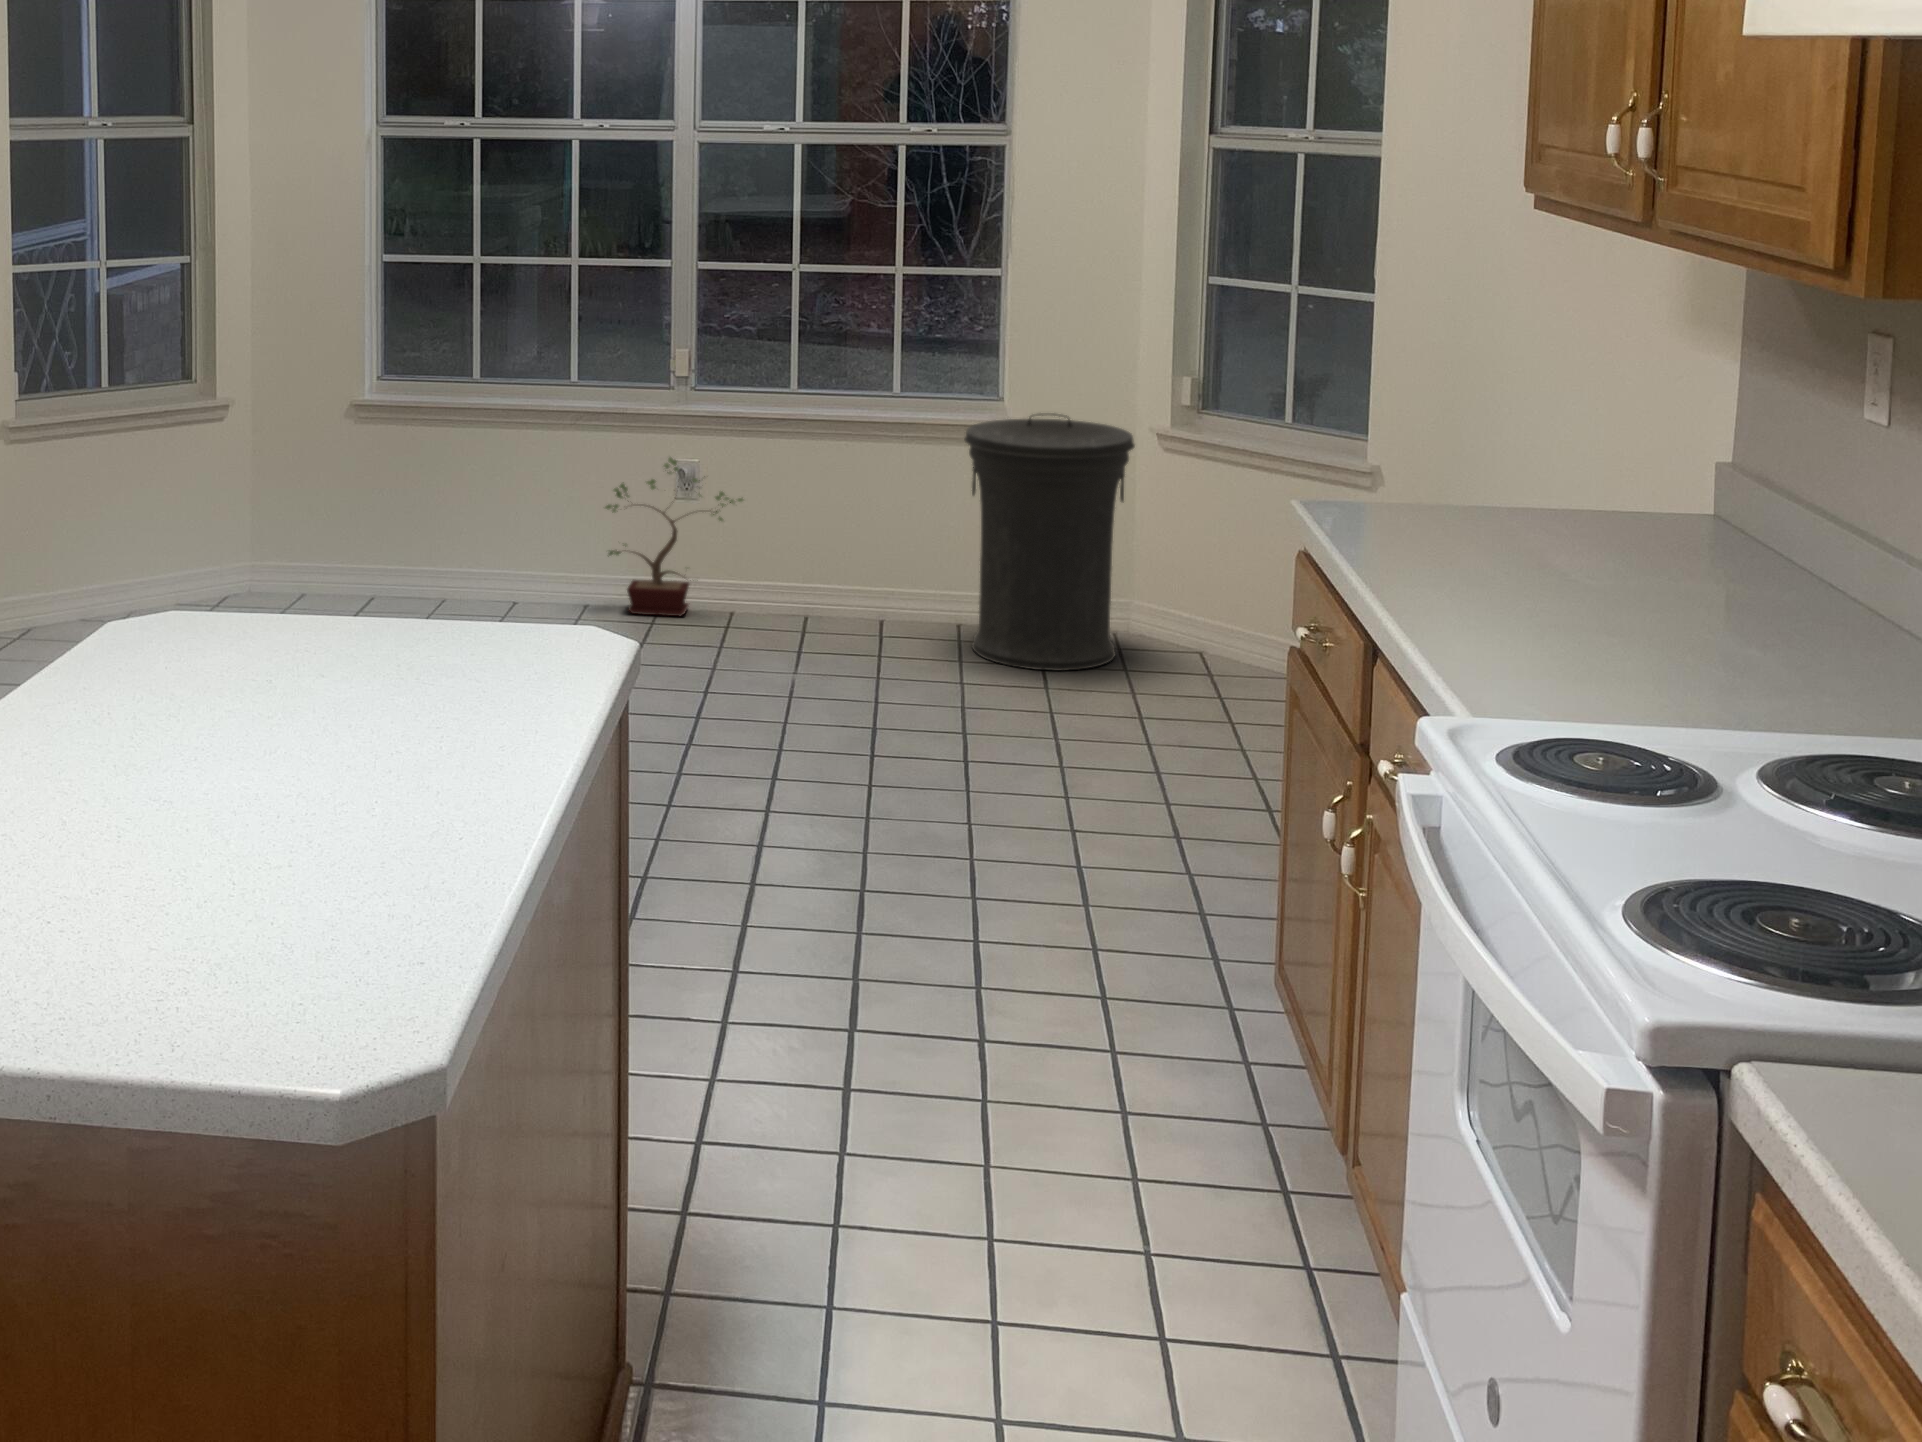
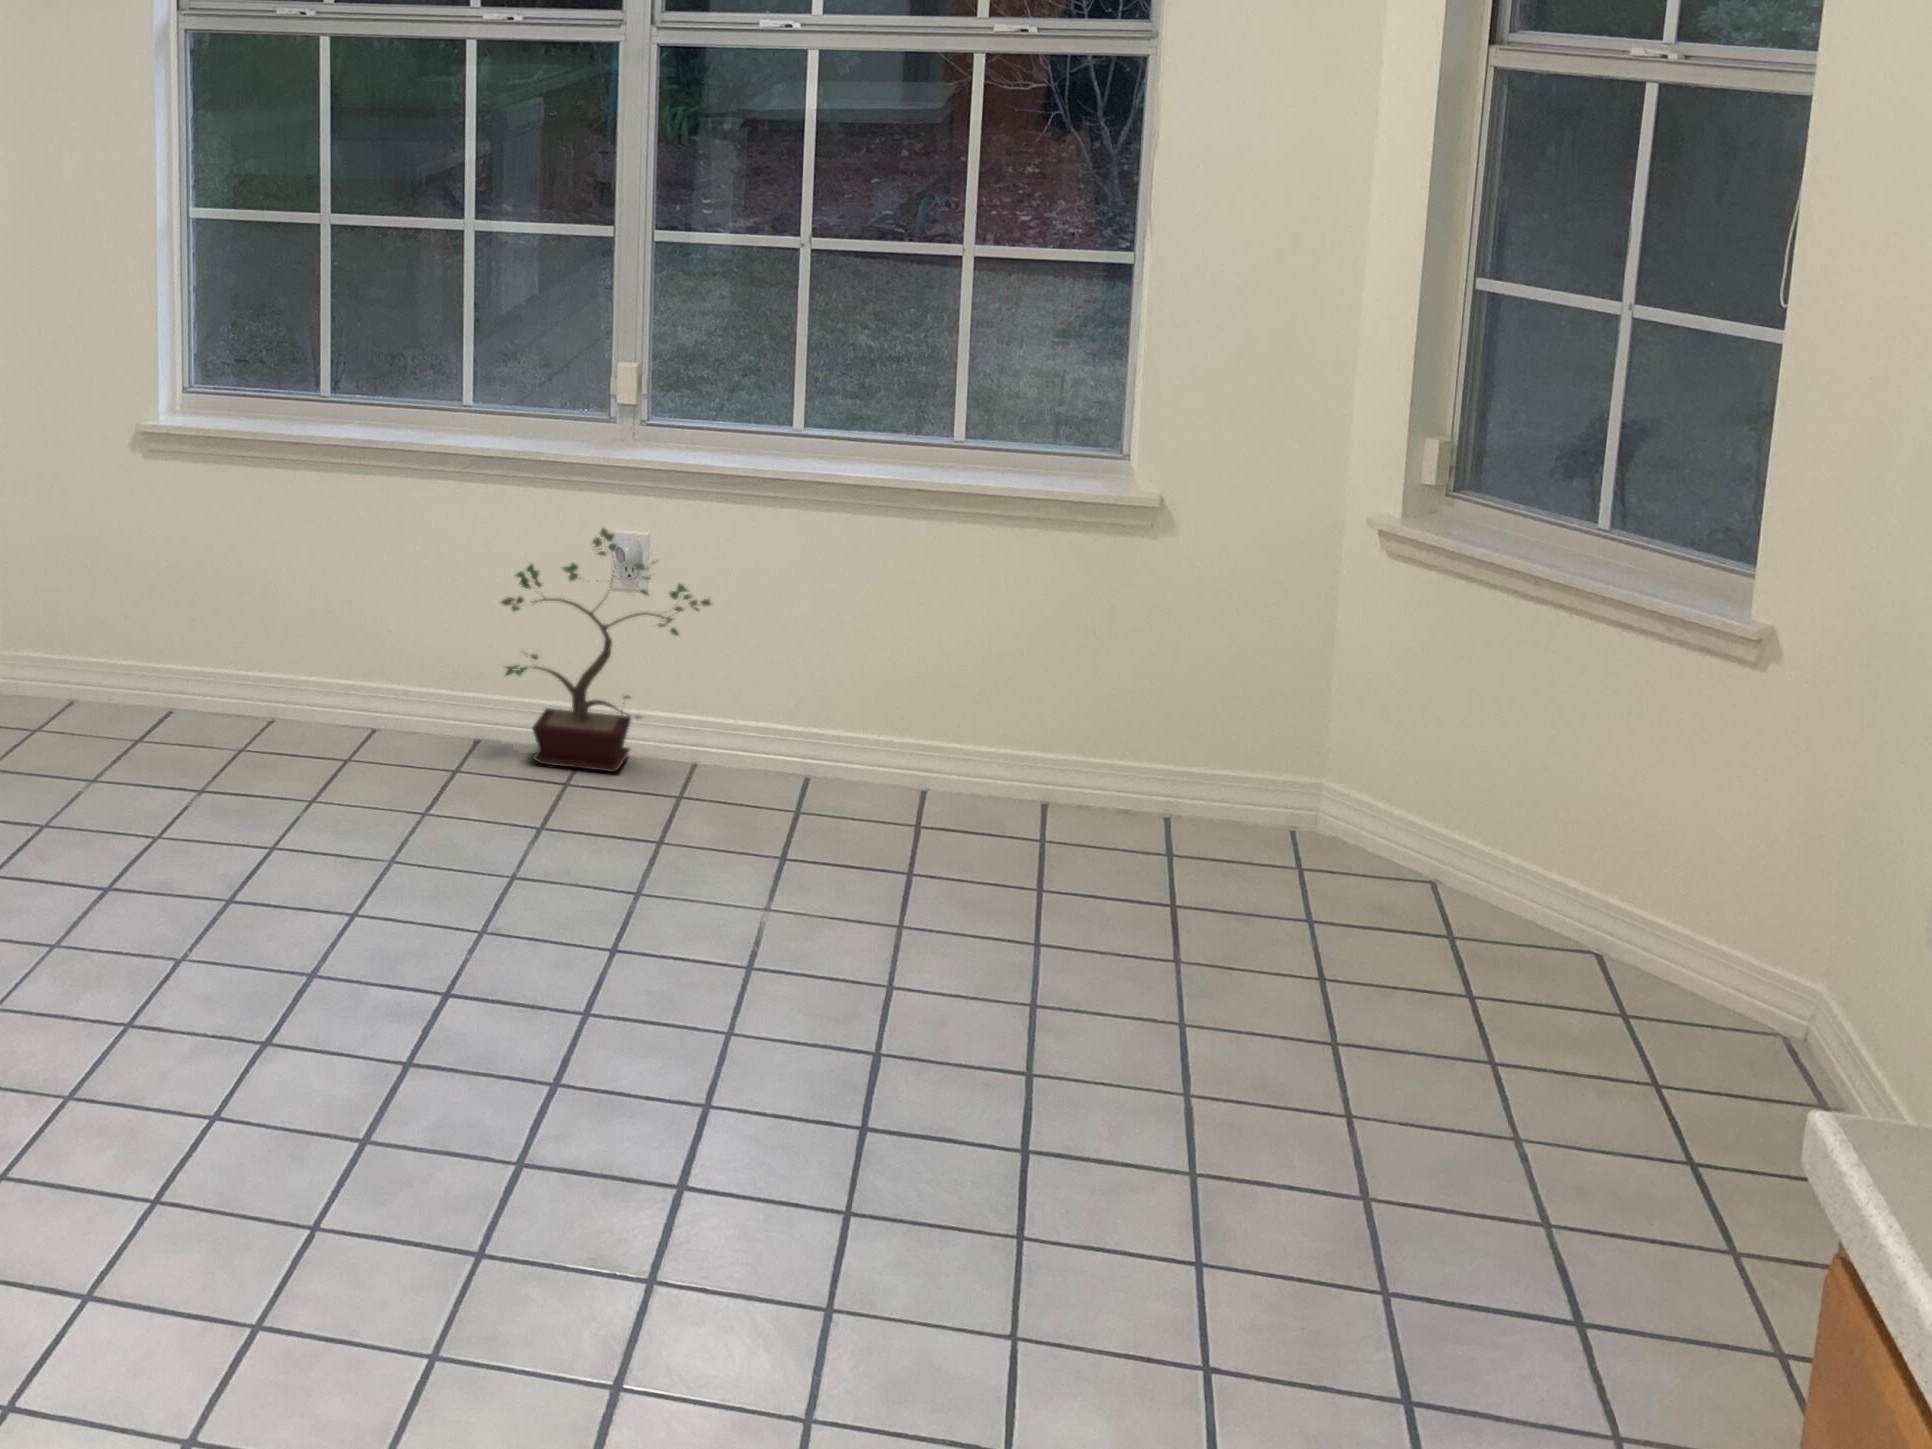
trash can: present [964,413,1135,671] -> none [1059,495,1343,920]

